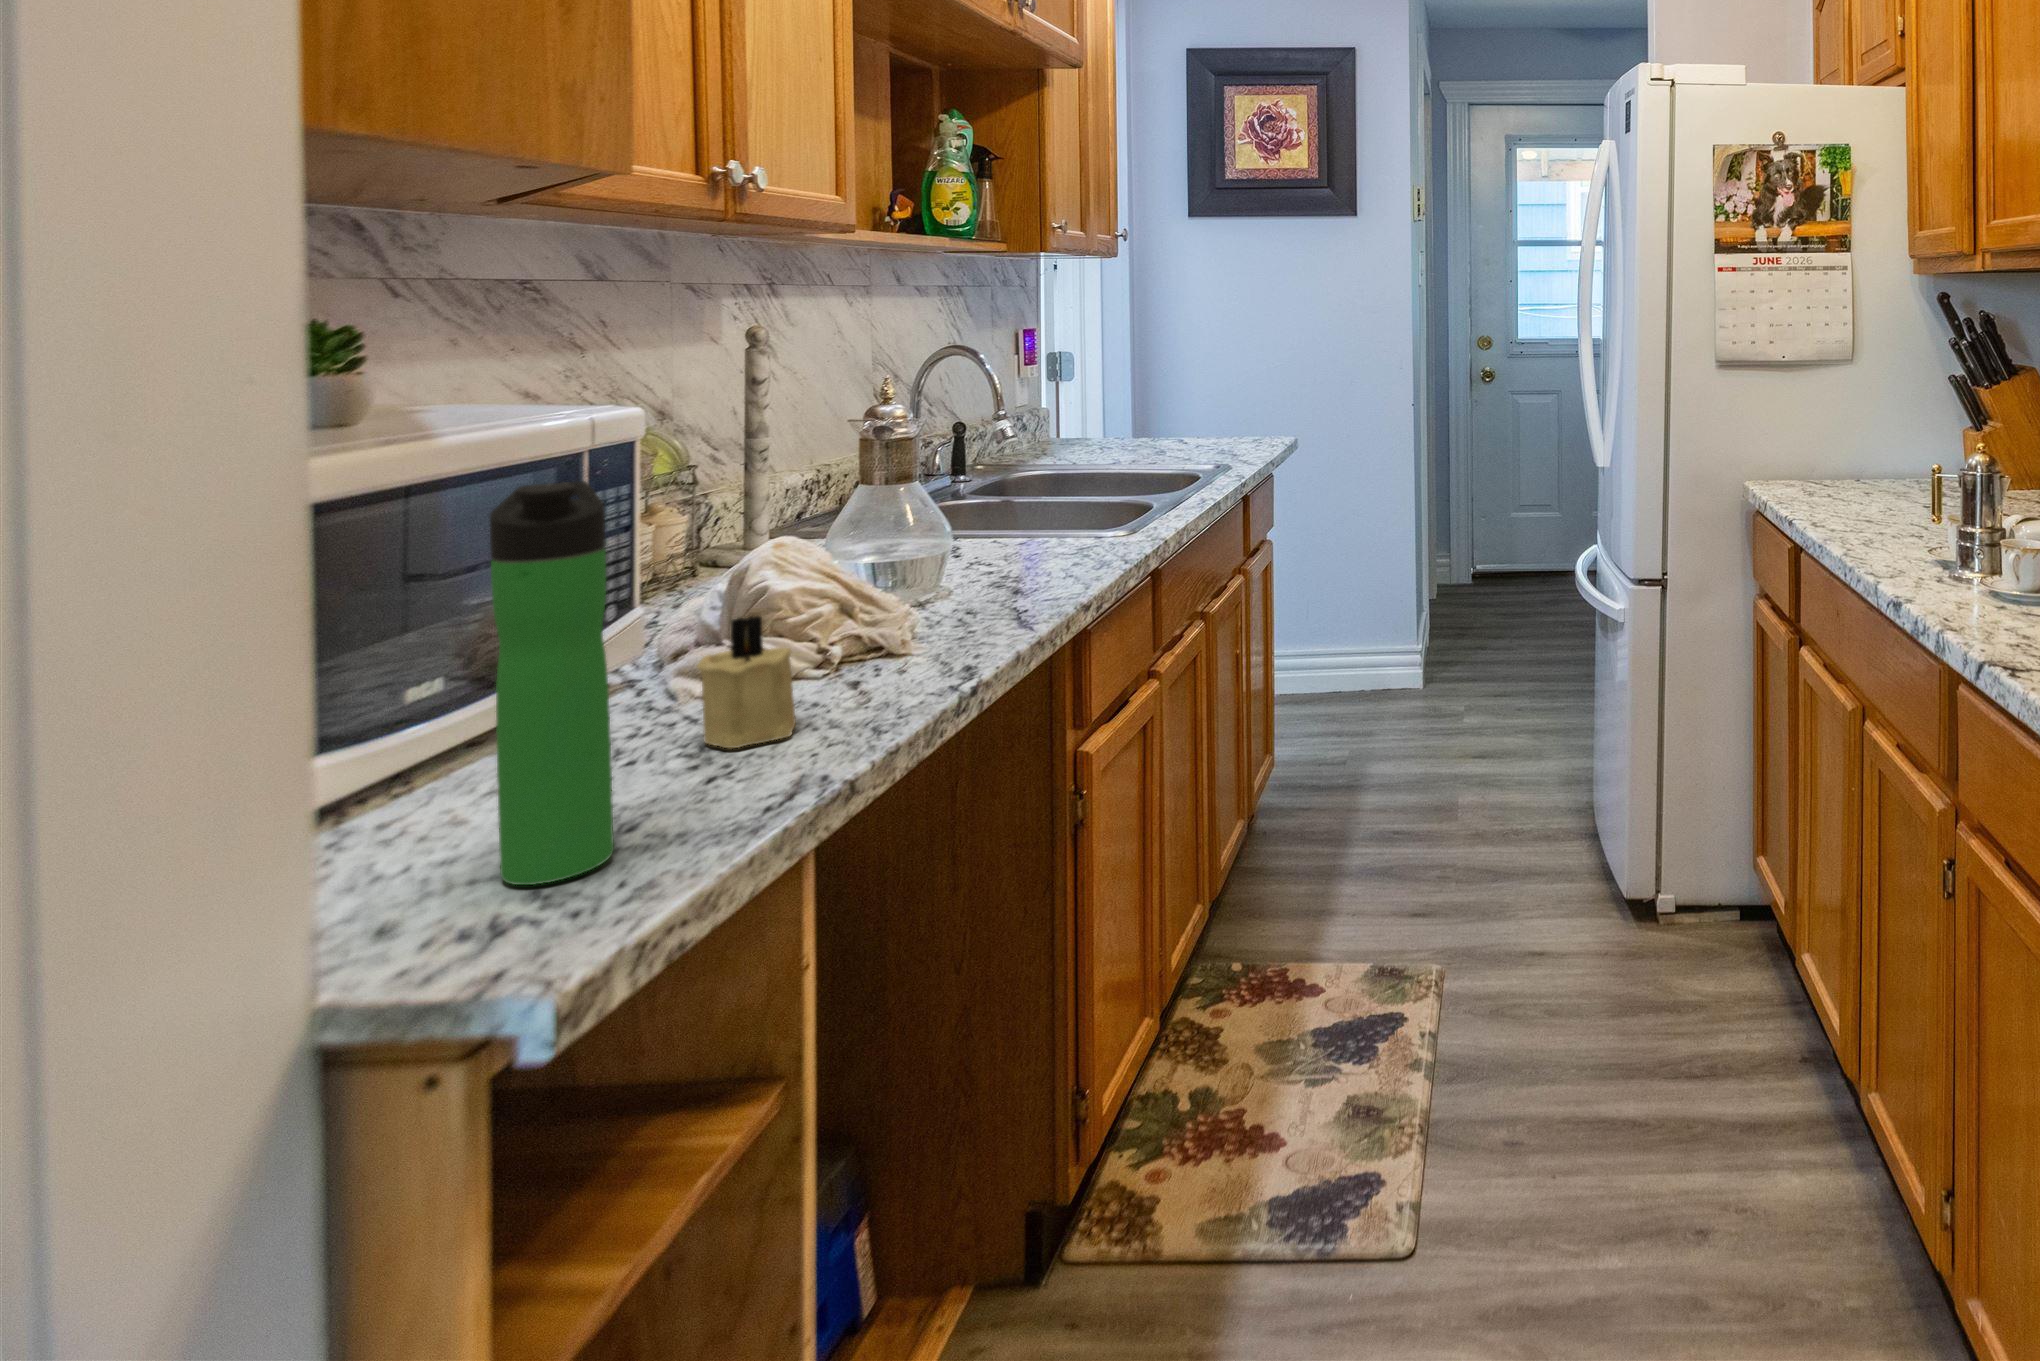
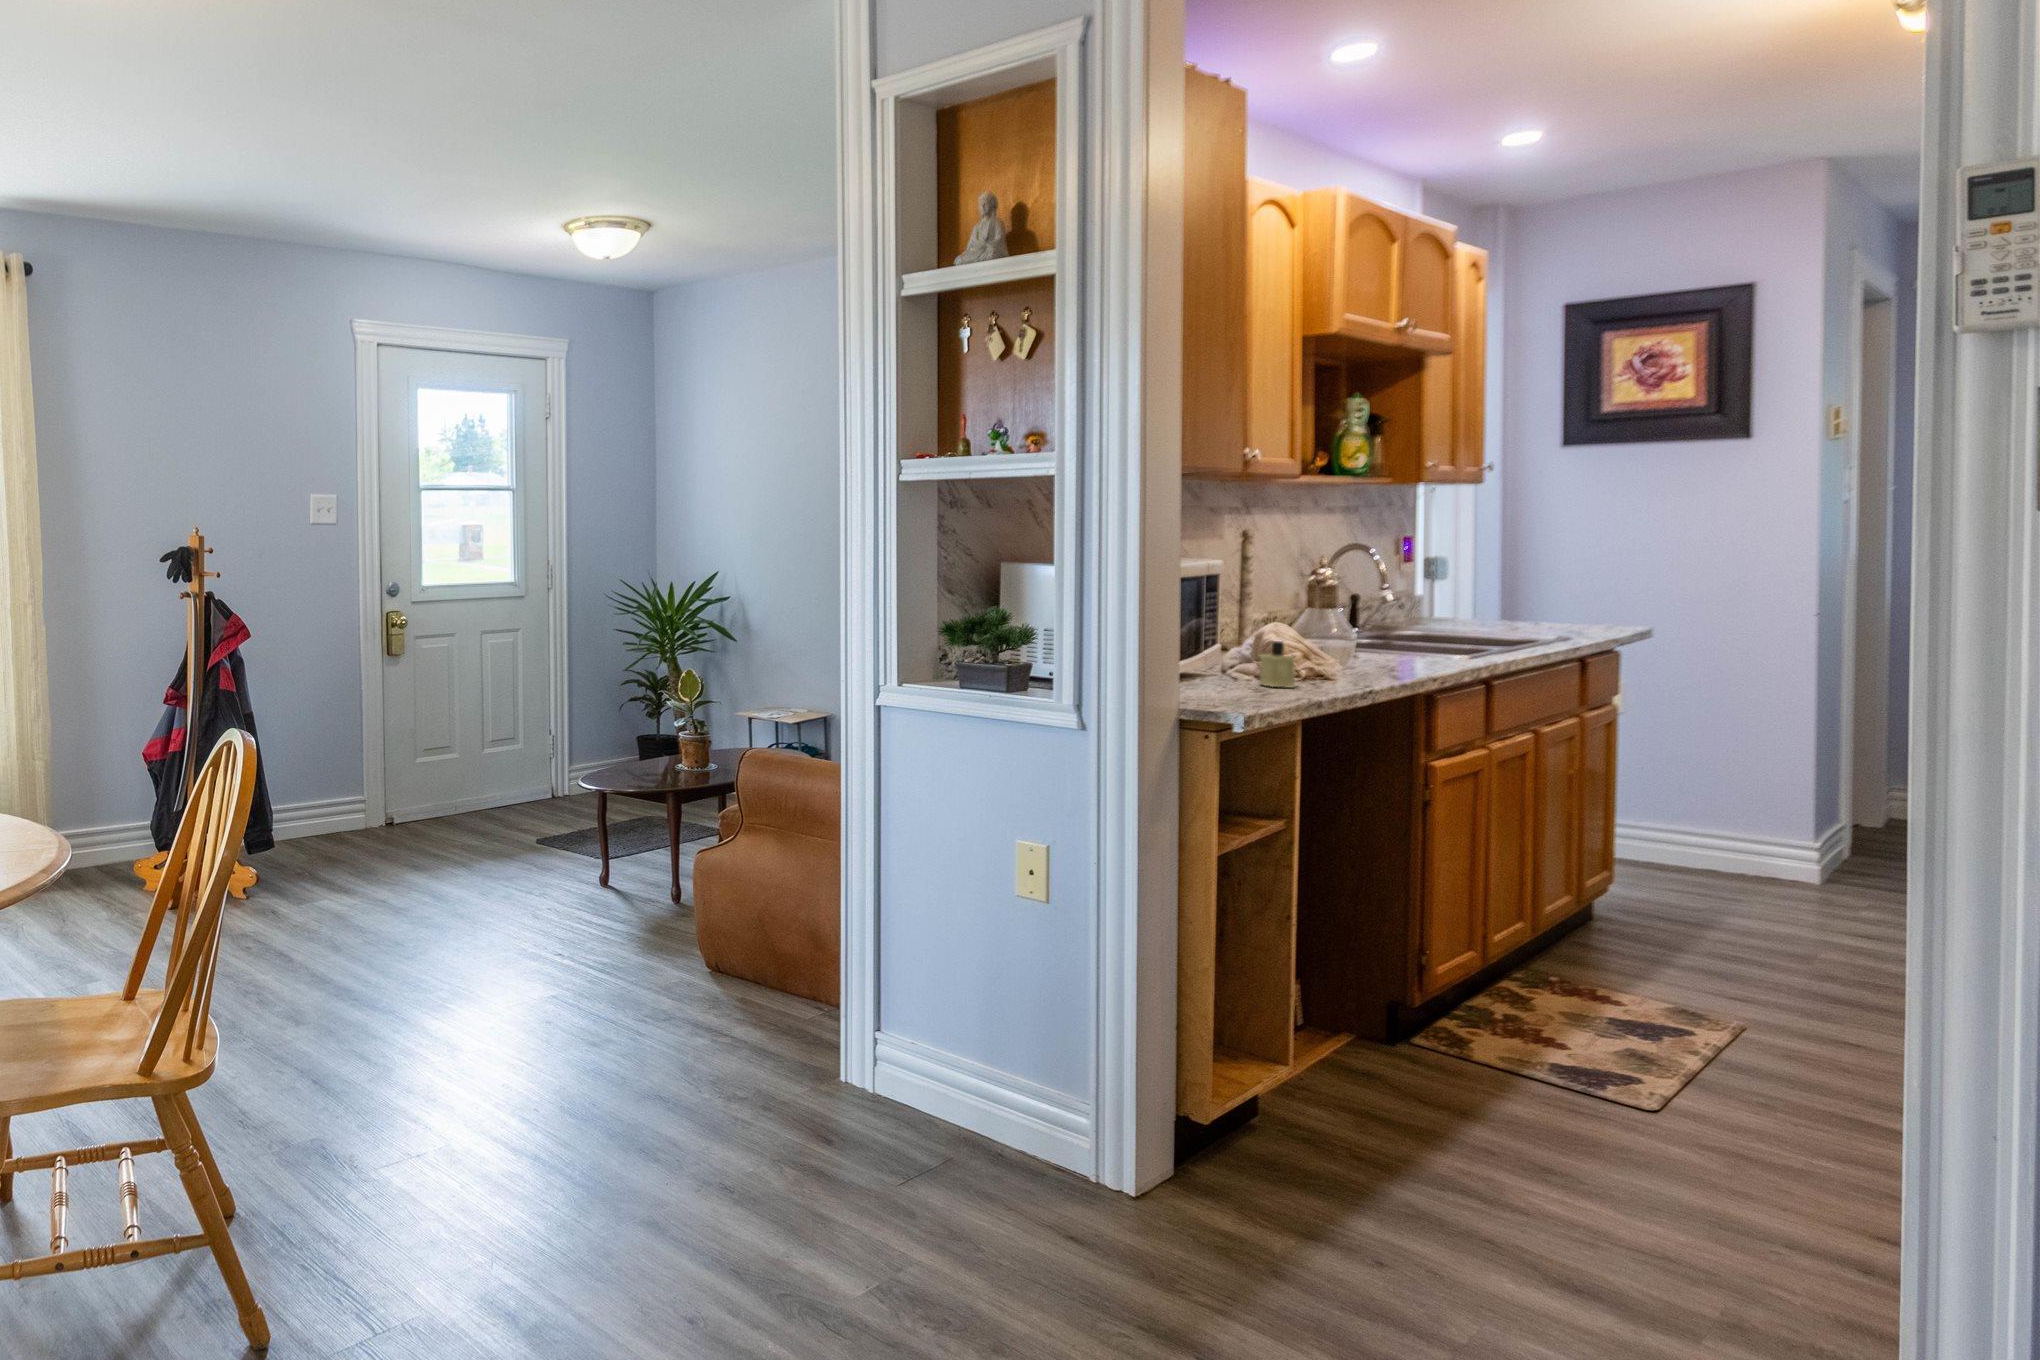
bottle: present [489,481,614,885] -> none [1217,578,1251,697]

